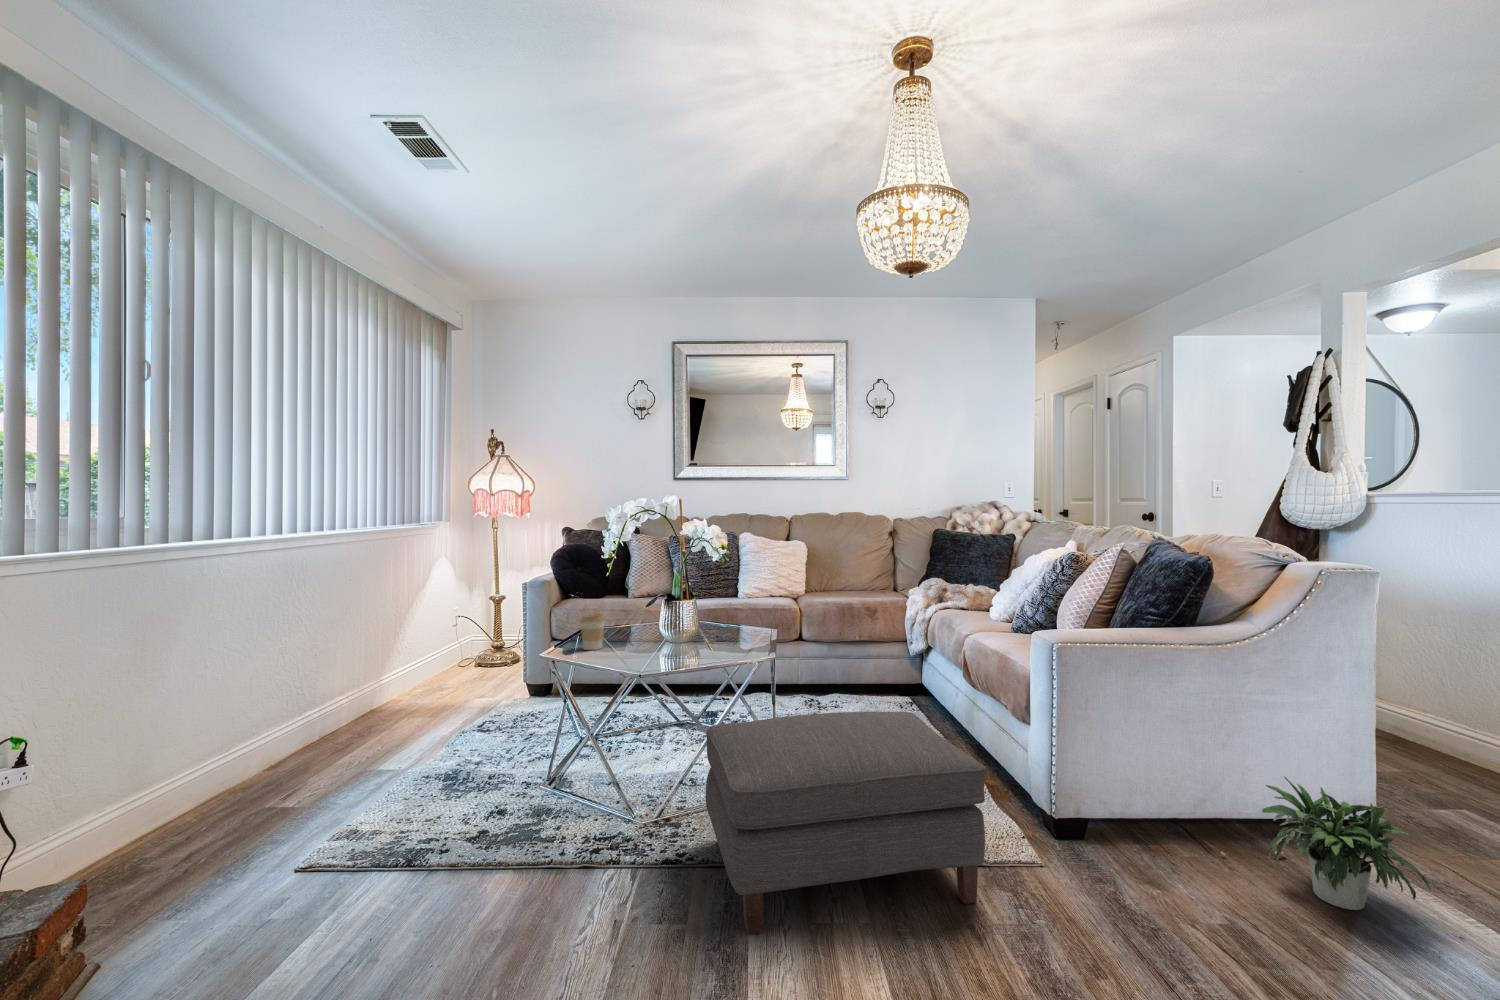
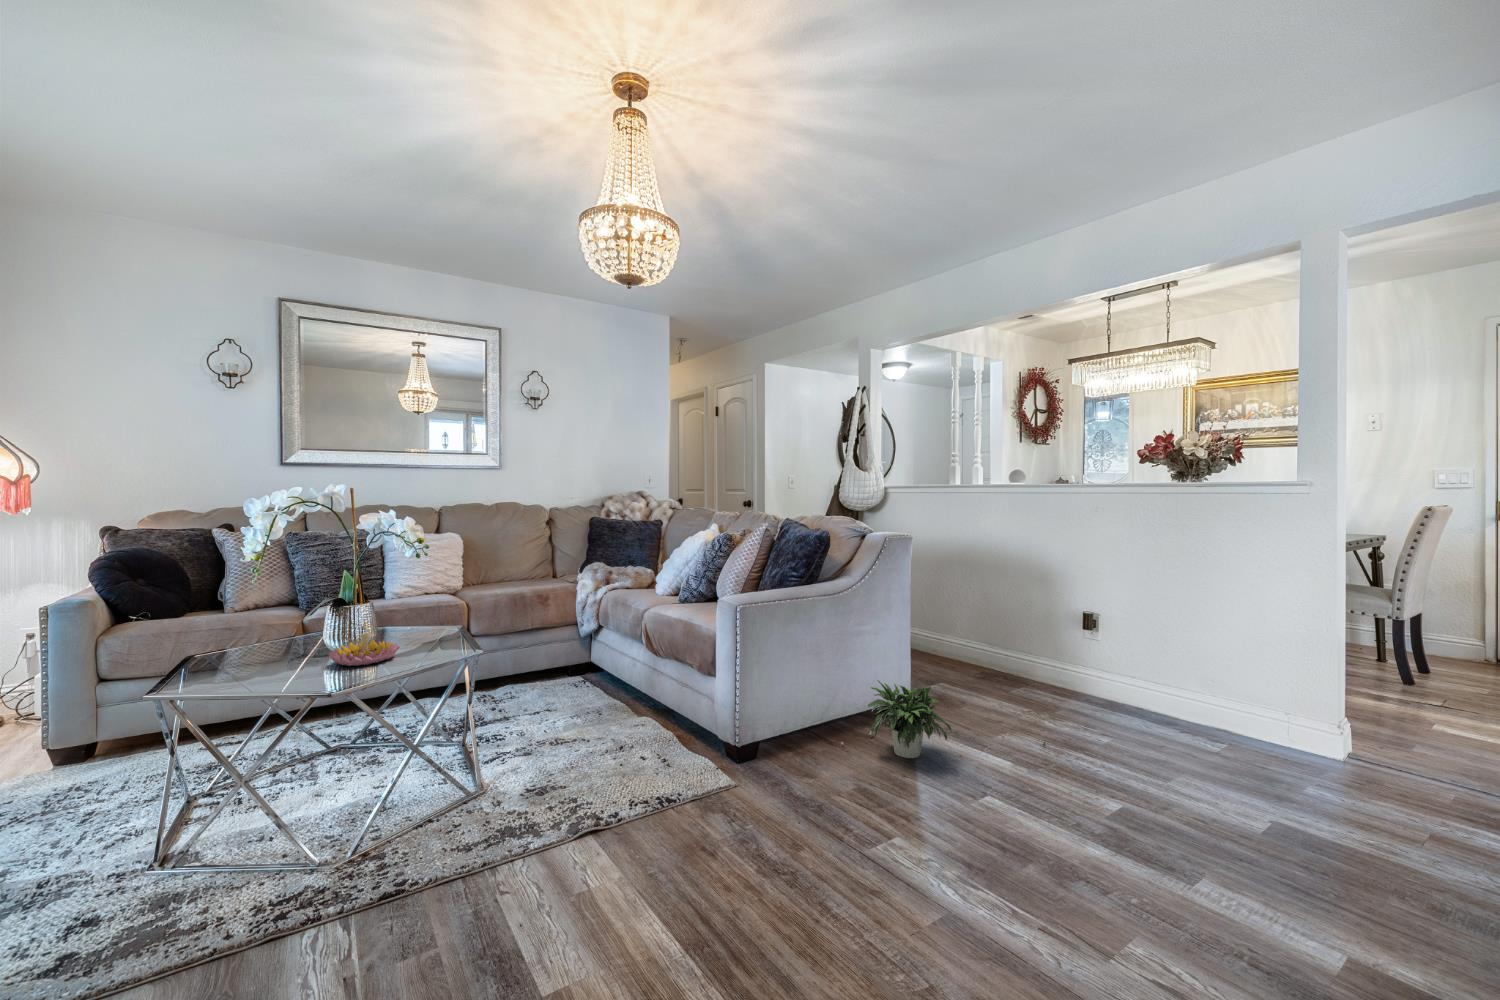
coffee cup: present [580,613,605,650] -> none [205,631,246,680]
candle holder: none [656,614,710,654] -> present [329,621,400,666]
ottoman: present [706,711,986,935] -> none [425,683,709,931]

